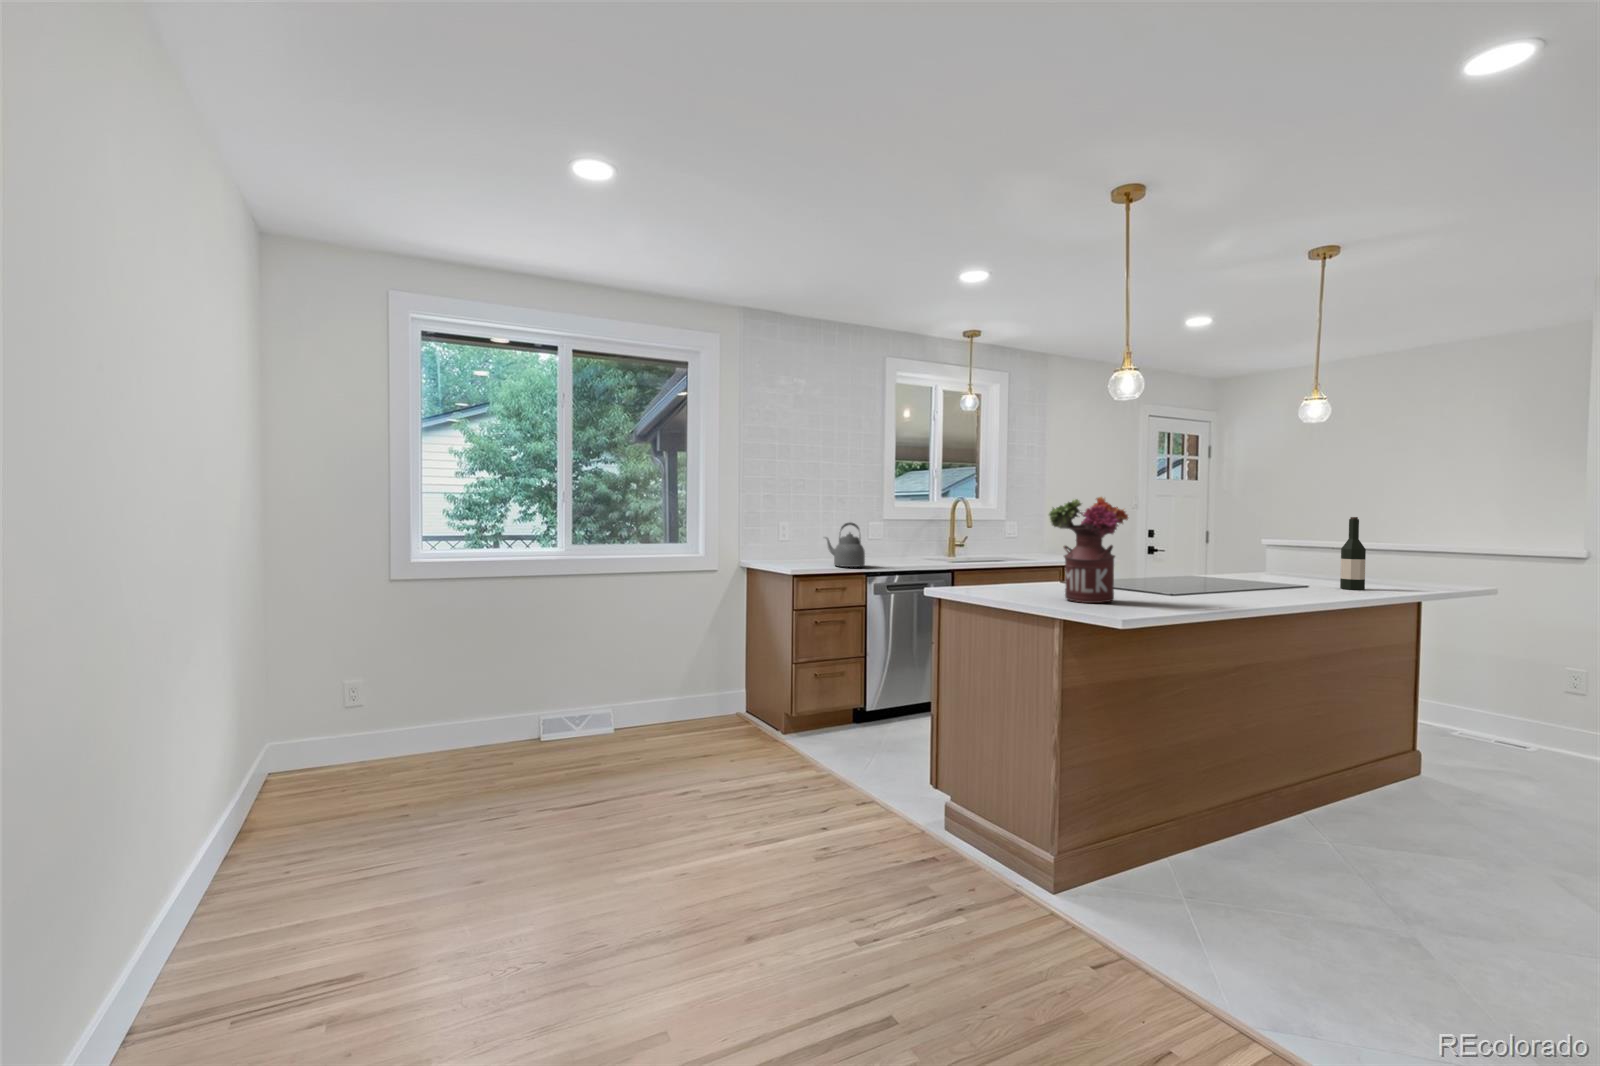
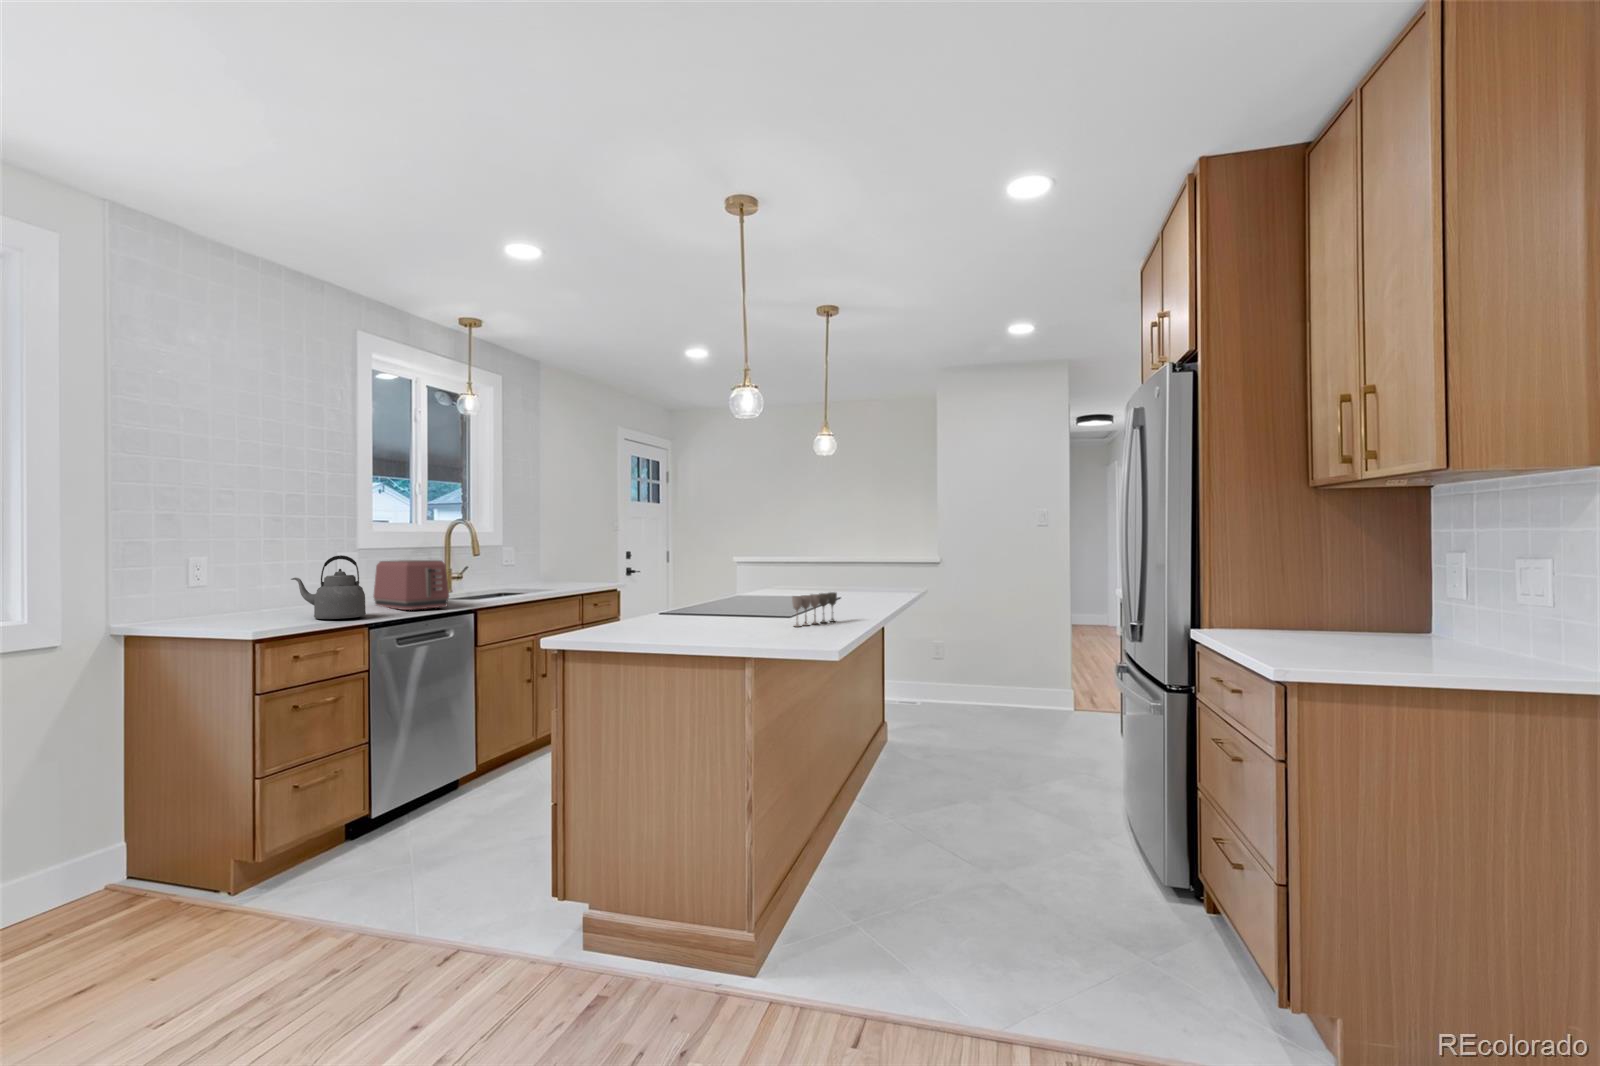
flower arrangement: present [1049,497,1128,603] -> none [707,519,786,636]
wine bottle: present [1340,517,1366,590] -> none [859,536,876,597]
toaster: none [883,528,928,565] -> present [374,560,449,610]
wine glass: none [1150,572,1215,602] -> present [792,592,837,627]

